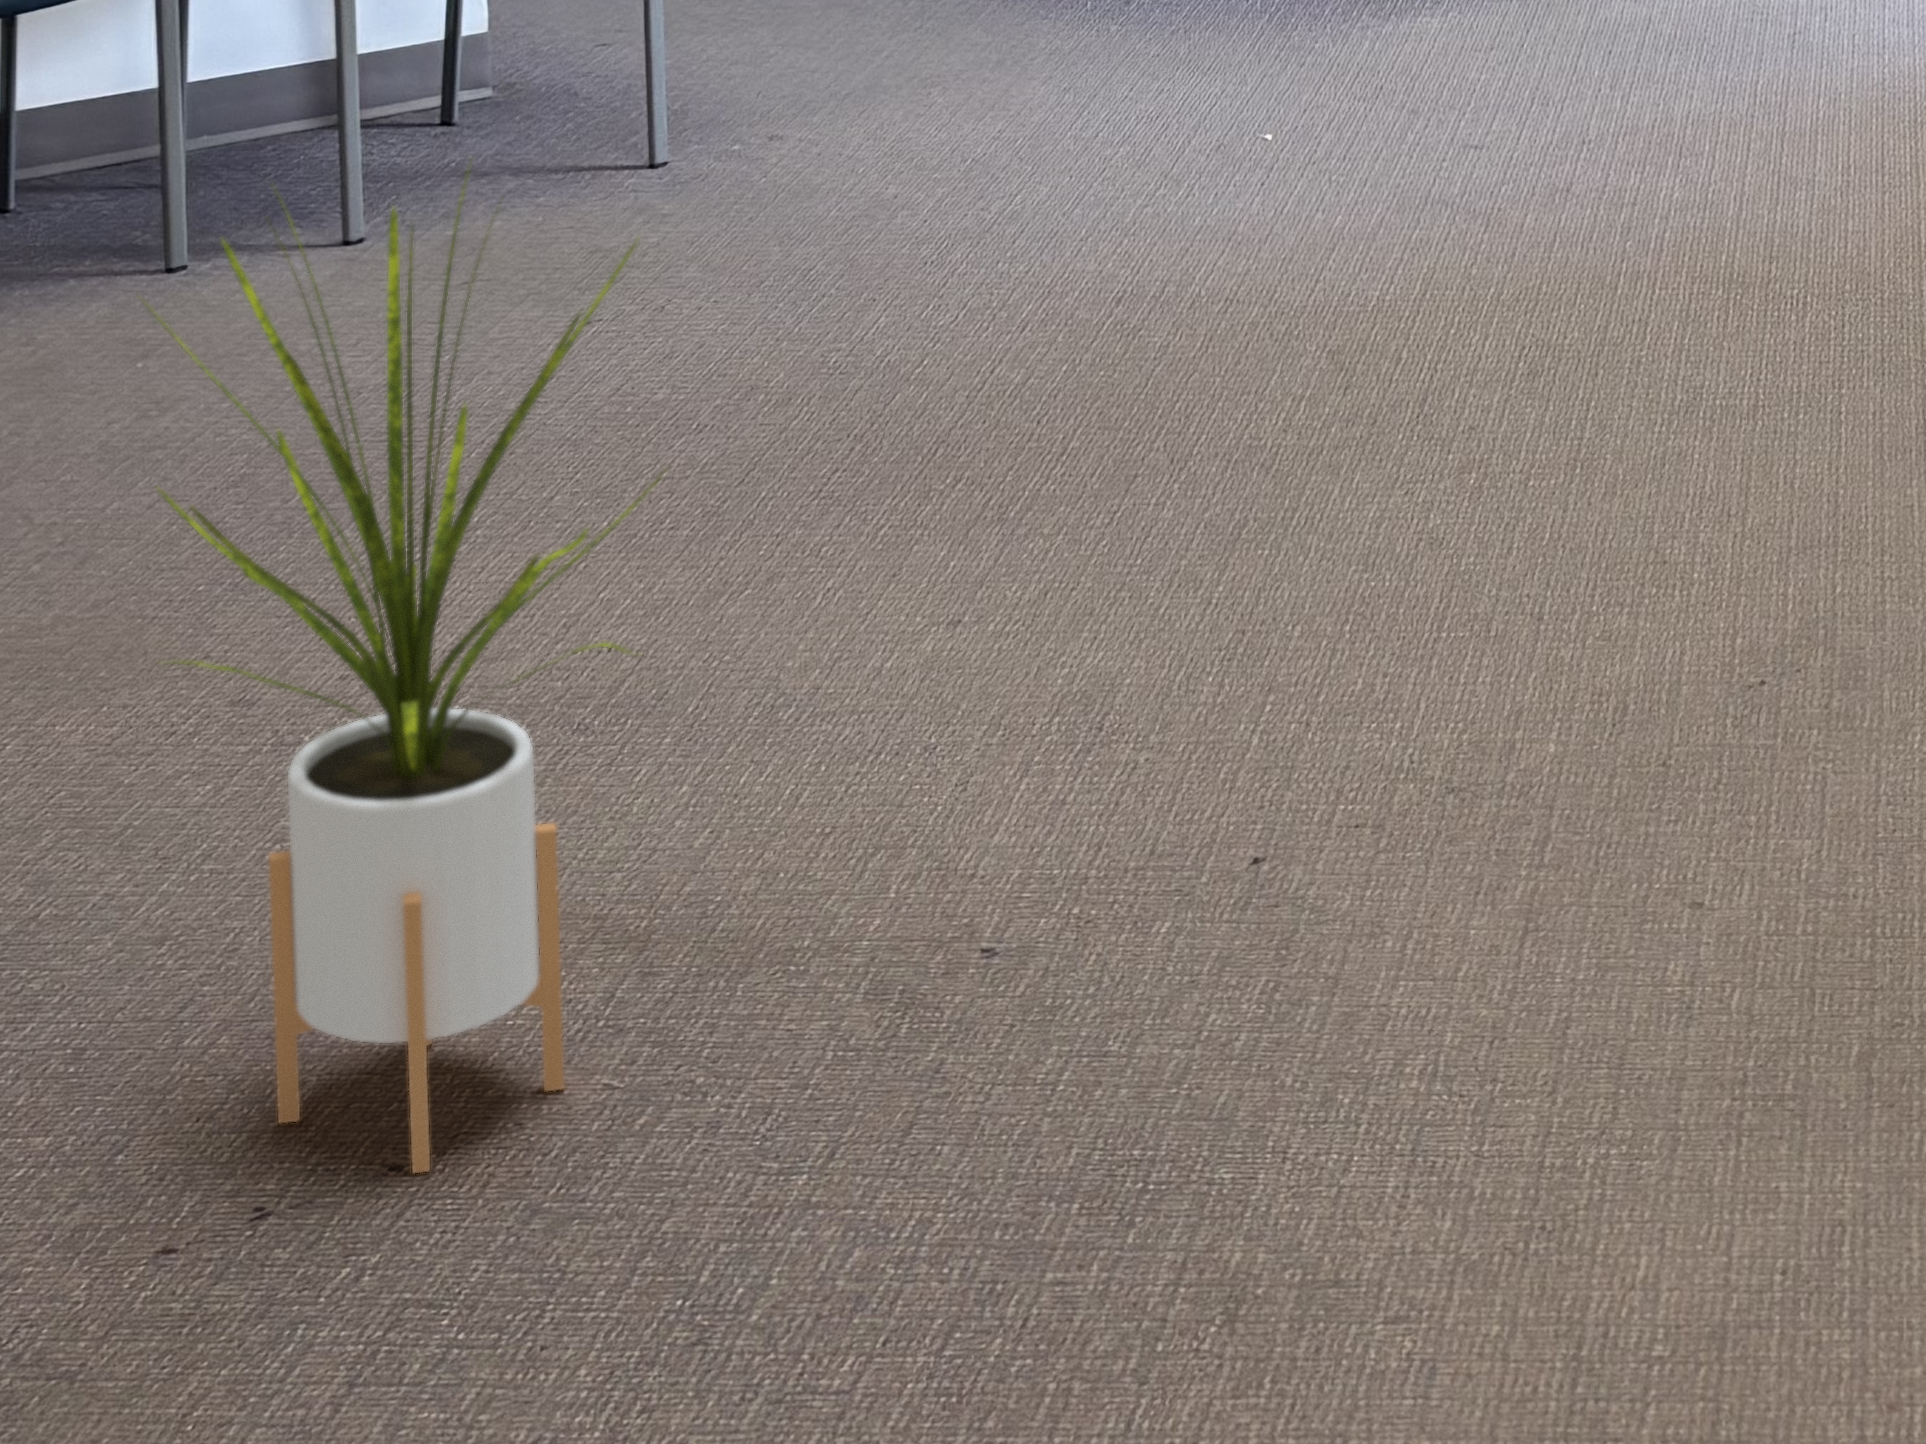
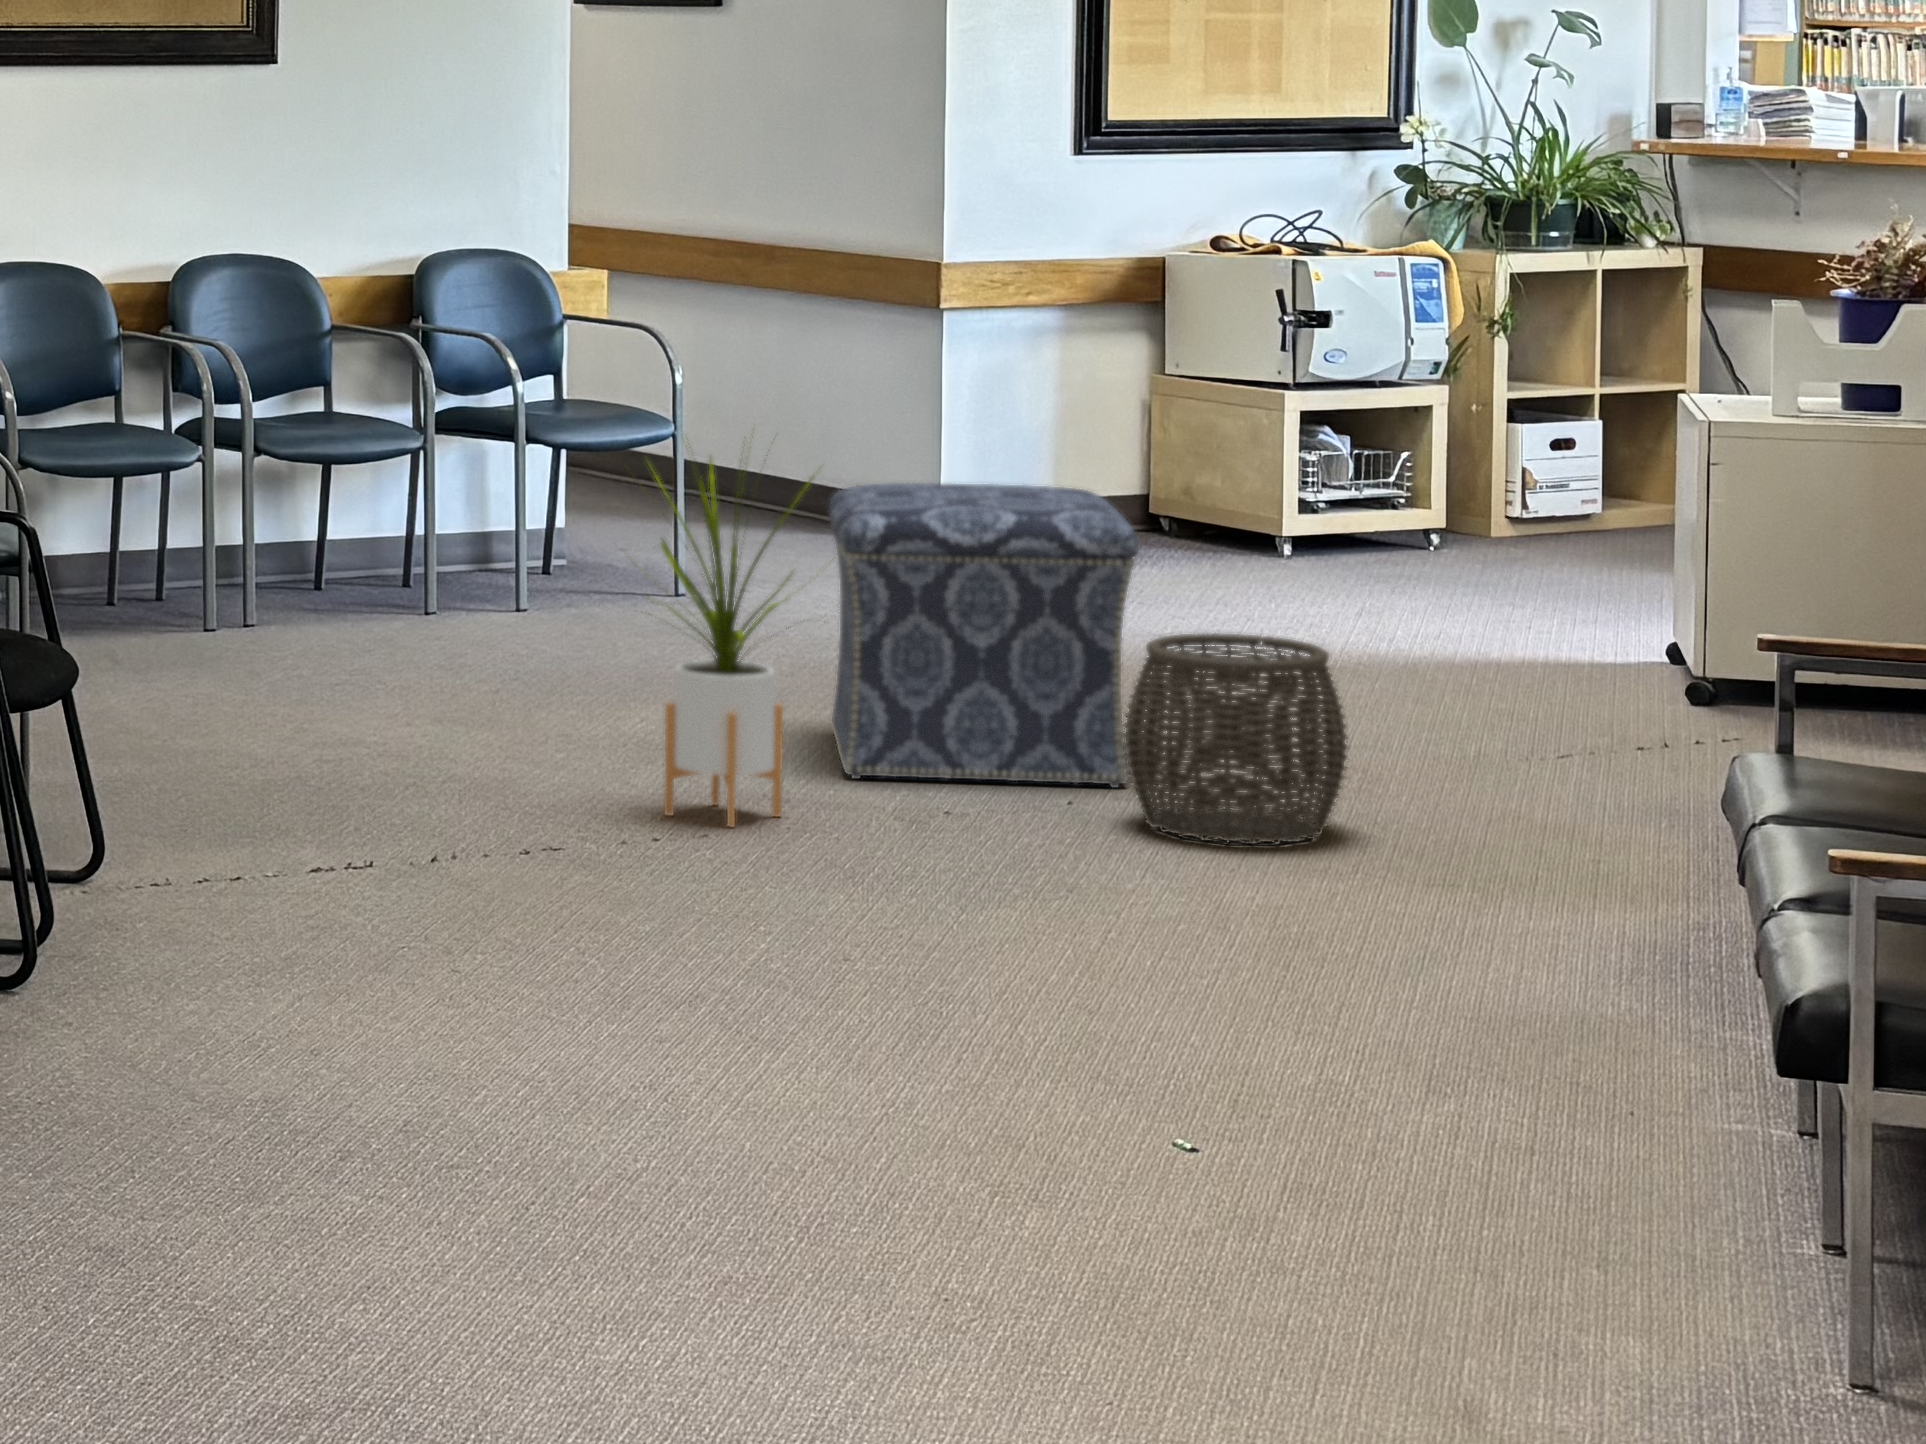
ottoman: none [742,121,1374,857] -> present [829,483,1139,788]
woven basket: none [1341,532,1838,1098] -> present [1122,633,1348,844]

